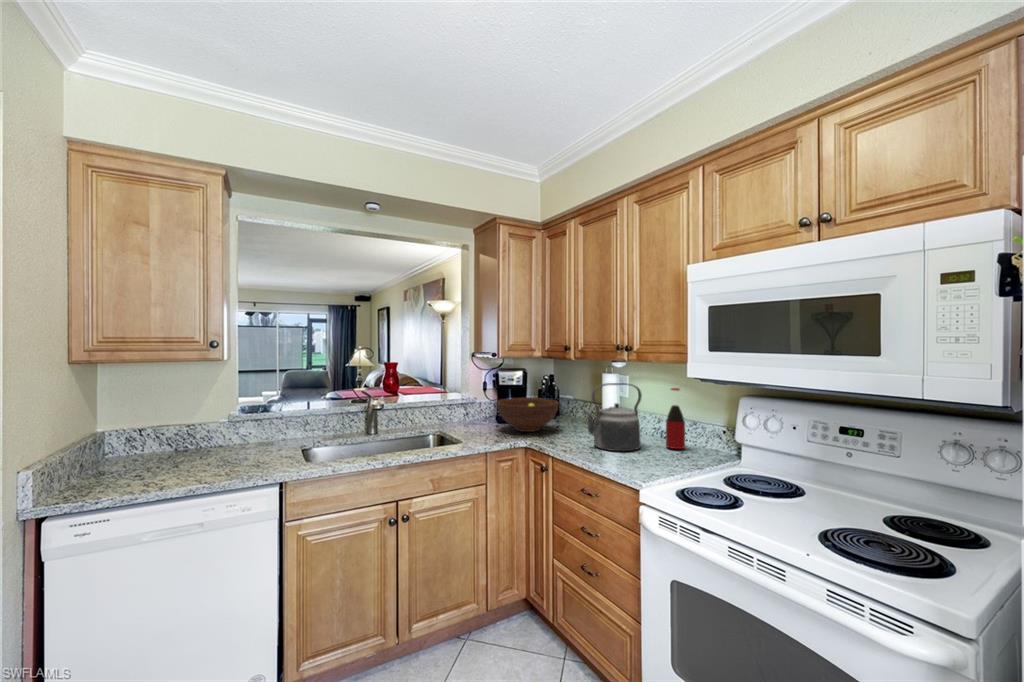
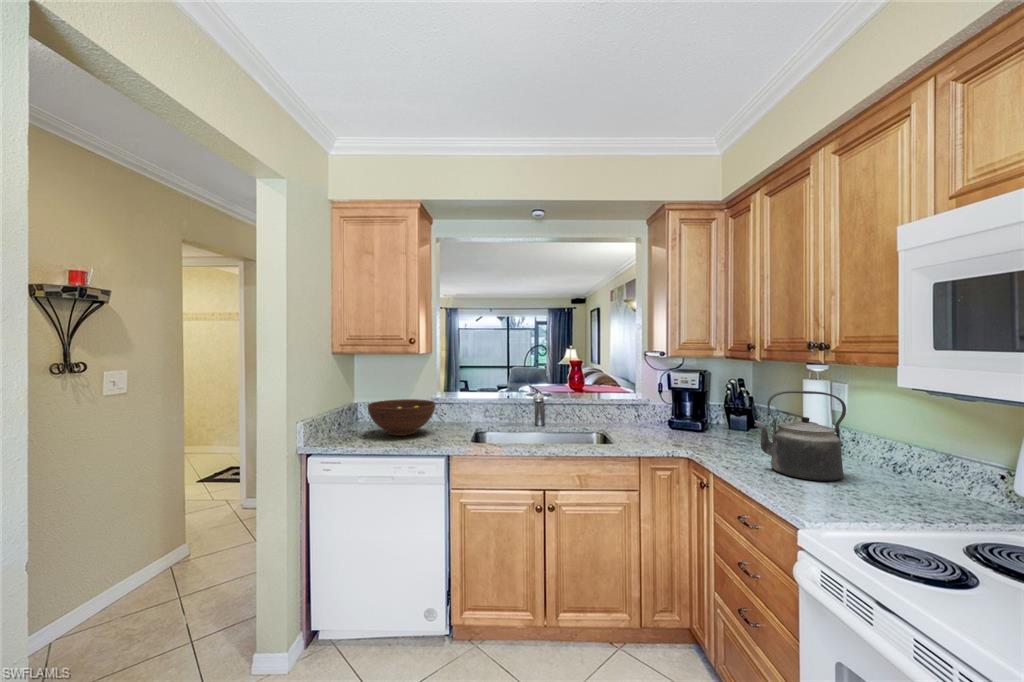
bottle: present [666,388,685,449] -> none [887,402,922,492]
fruit bowl: present [497,398,559,432] -> present [368,399,435,436]

